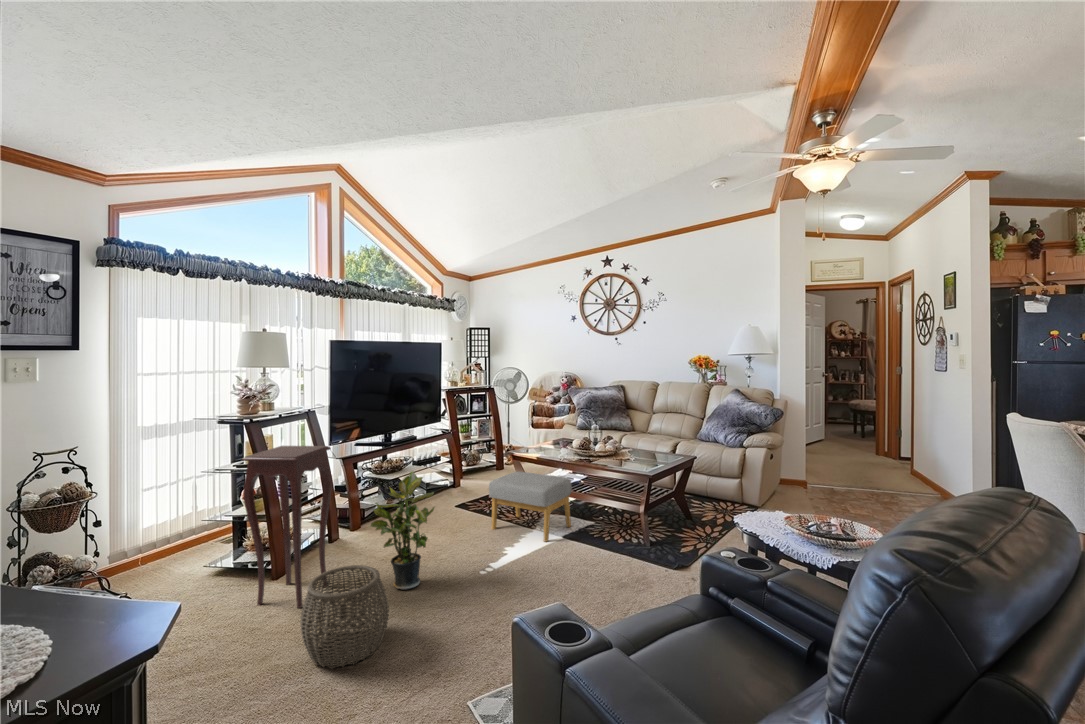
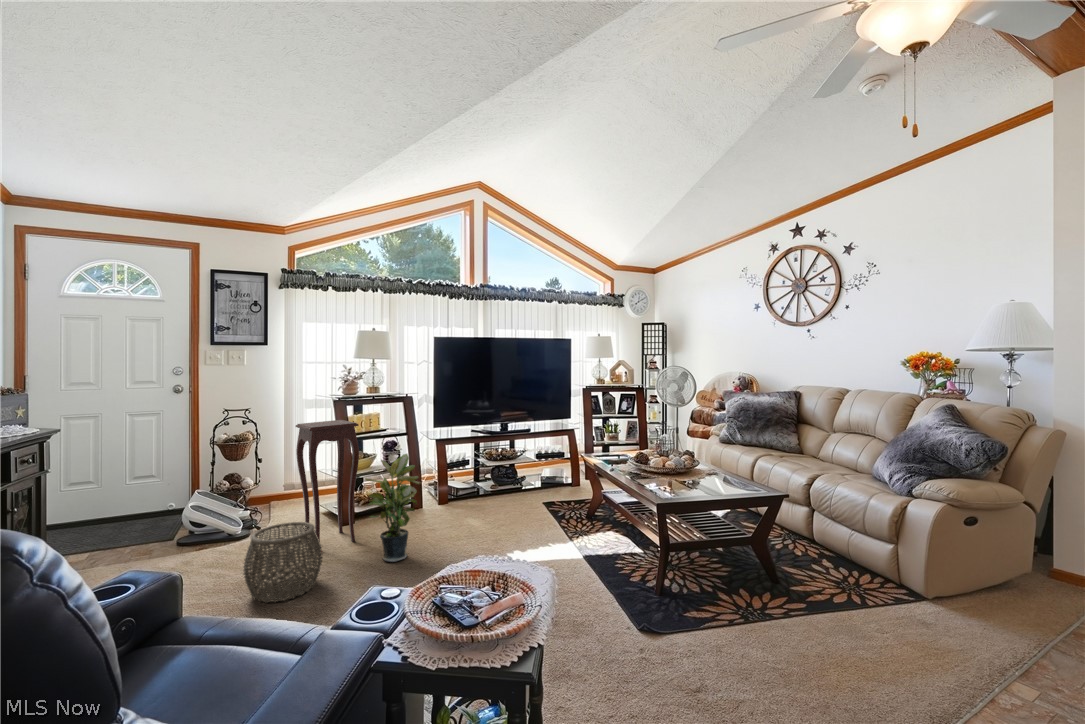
footstool: present [489,472,572,542] -> none [533,477,611,558]

